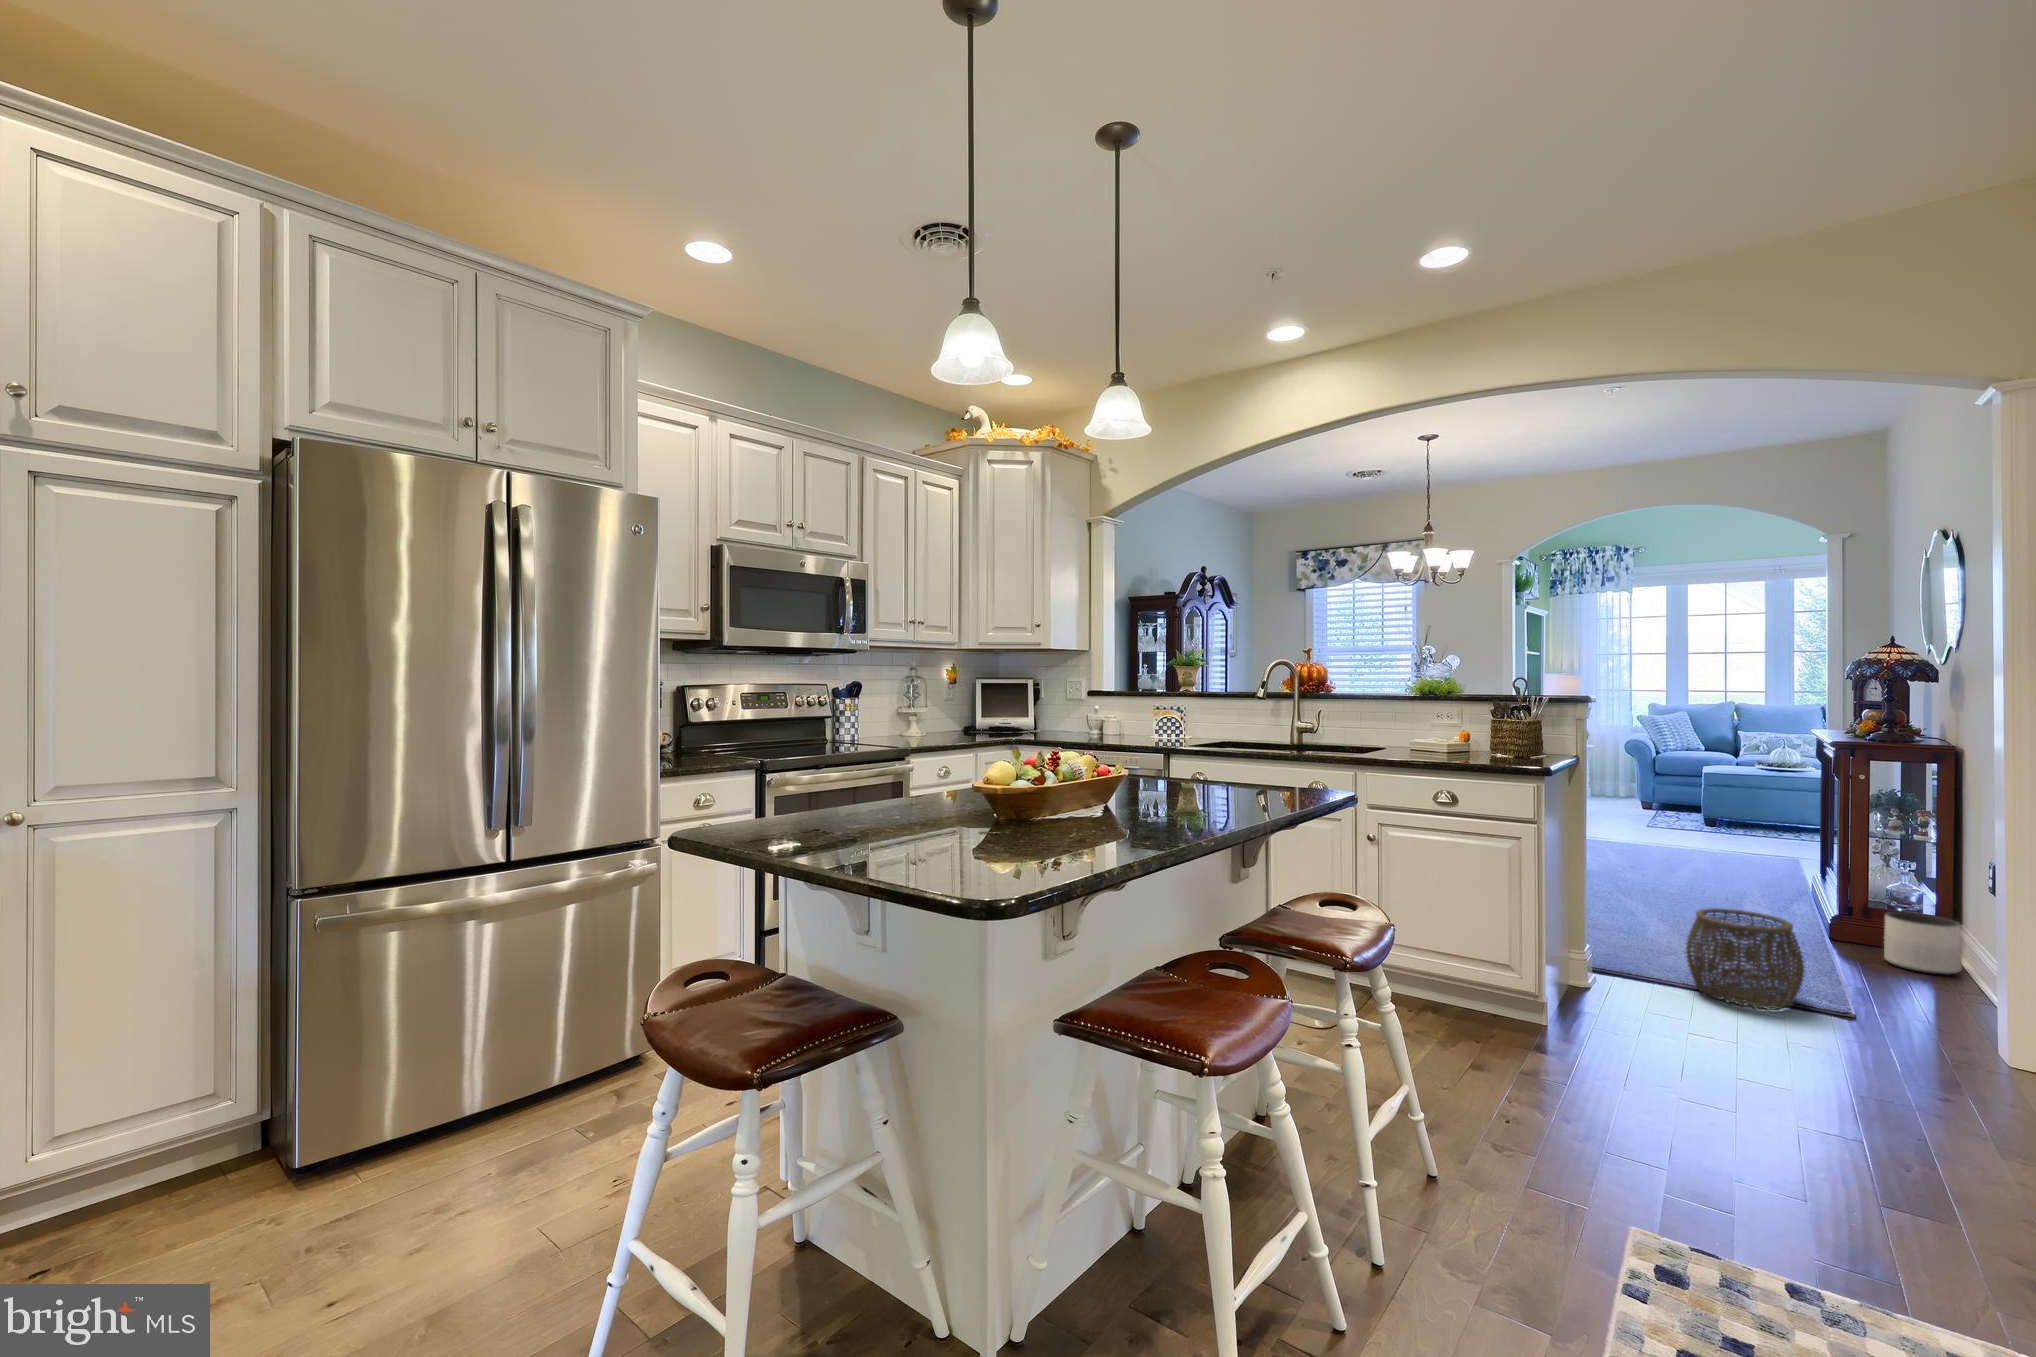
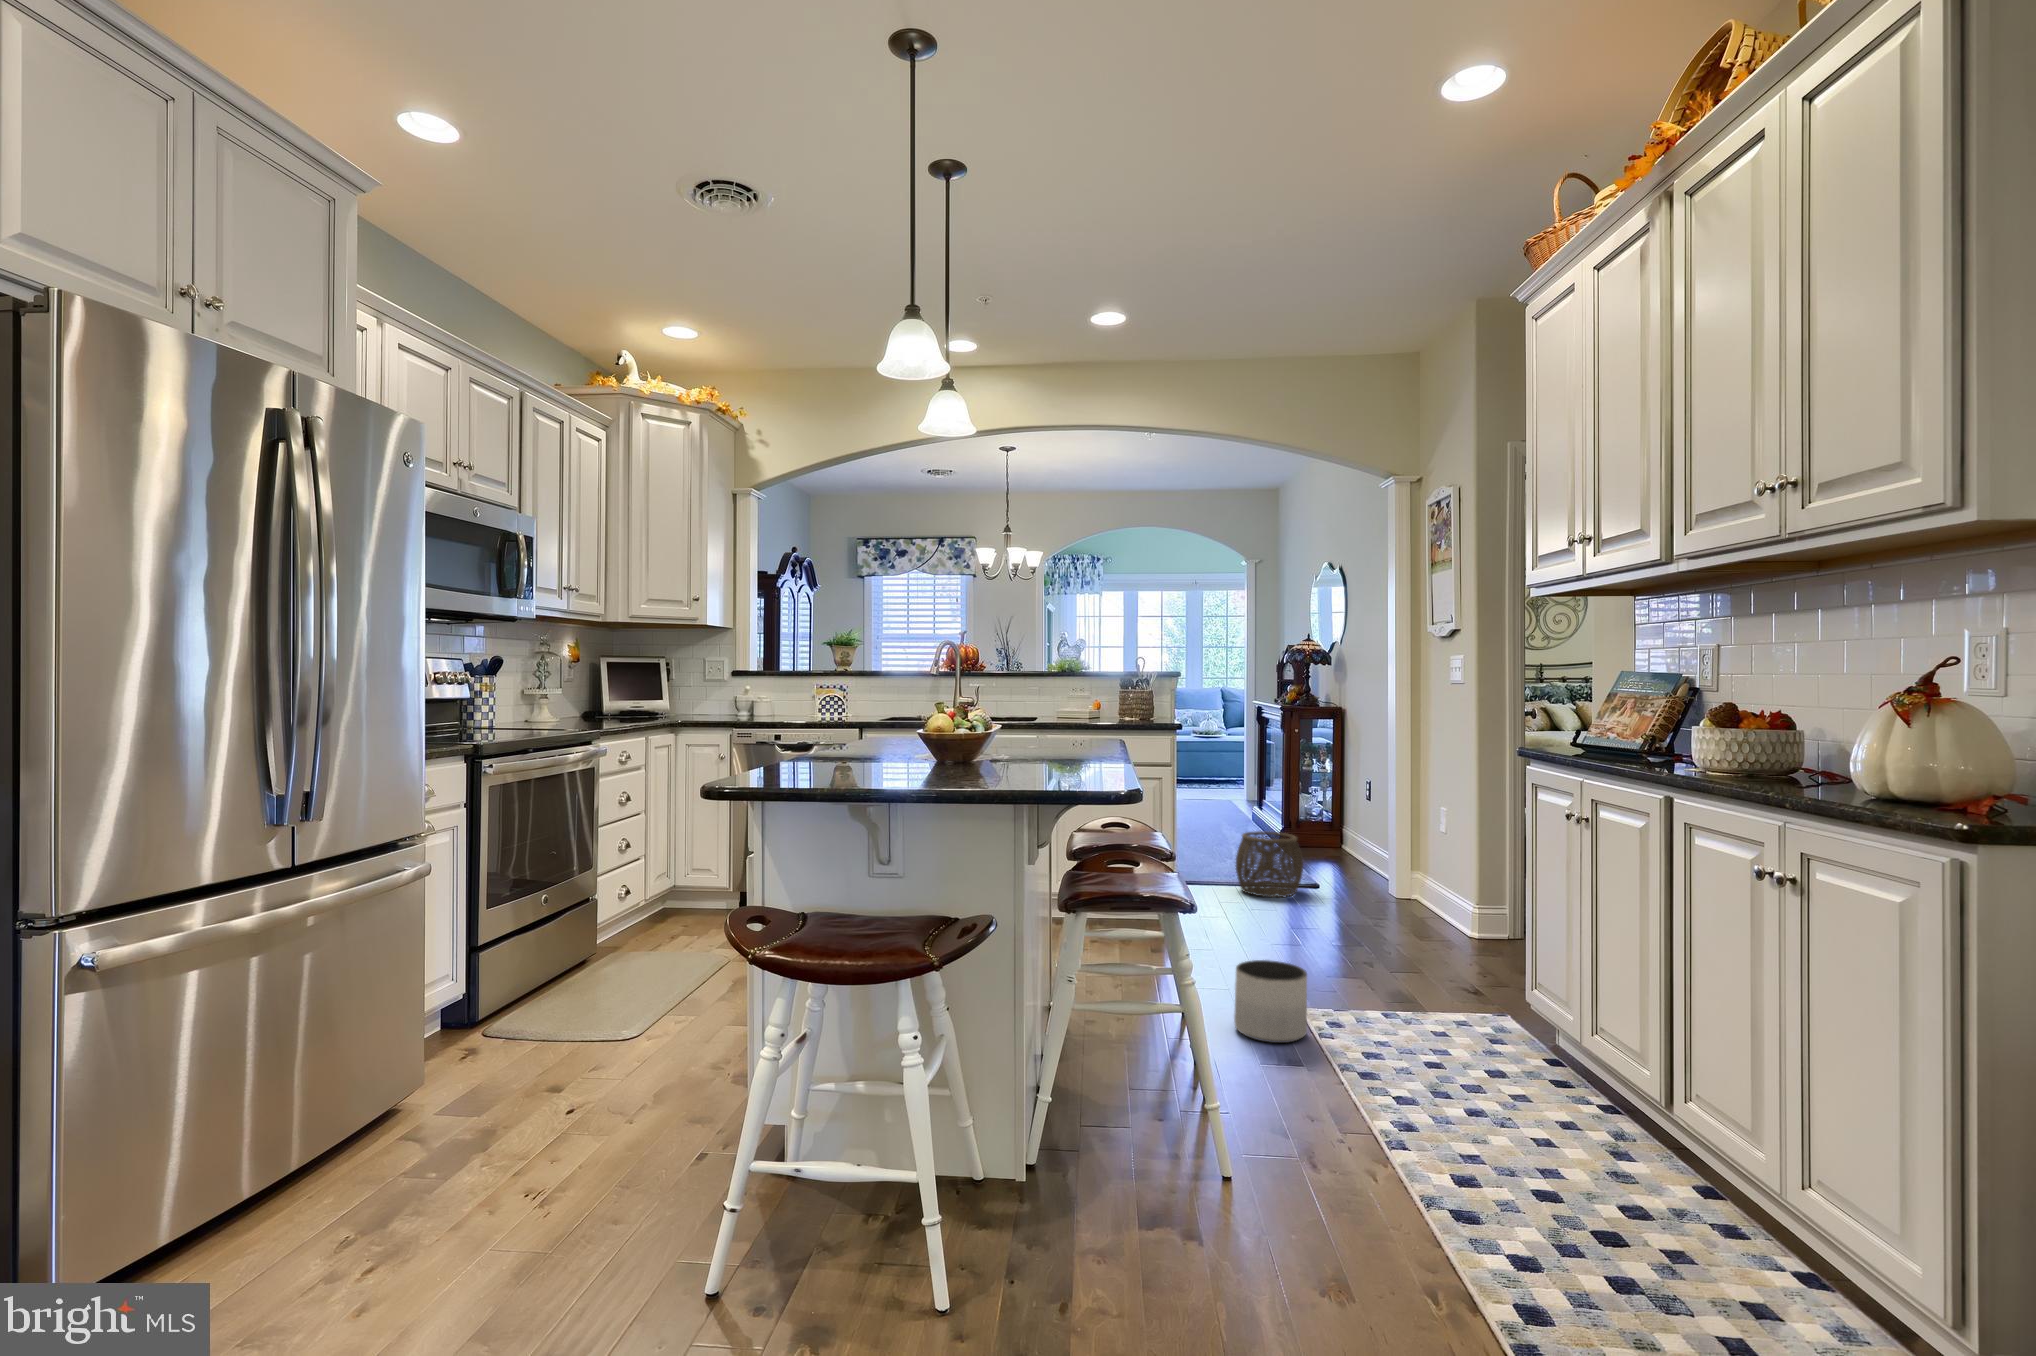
planter: present [1884,912,1962,975] -> present [1234,960,1307,1043]

